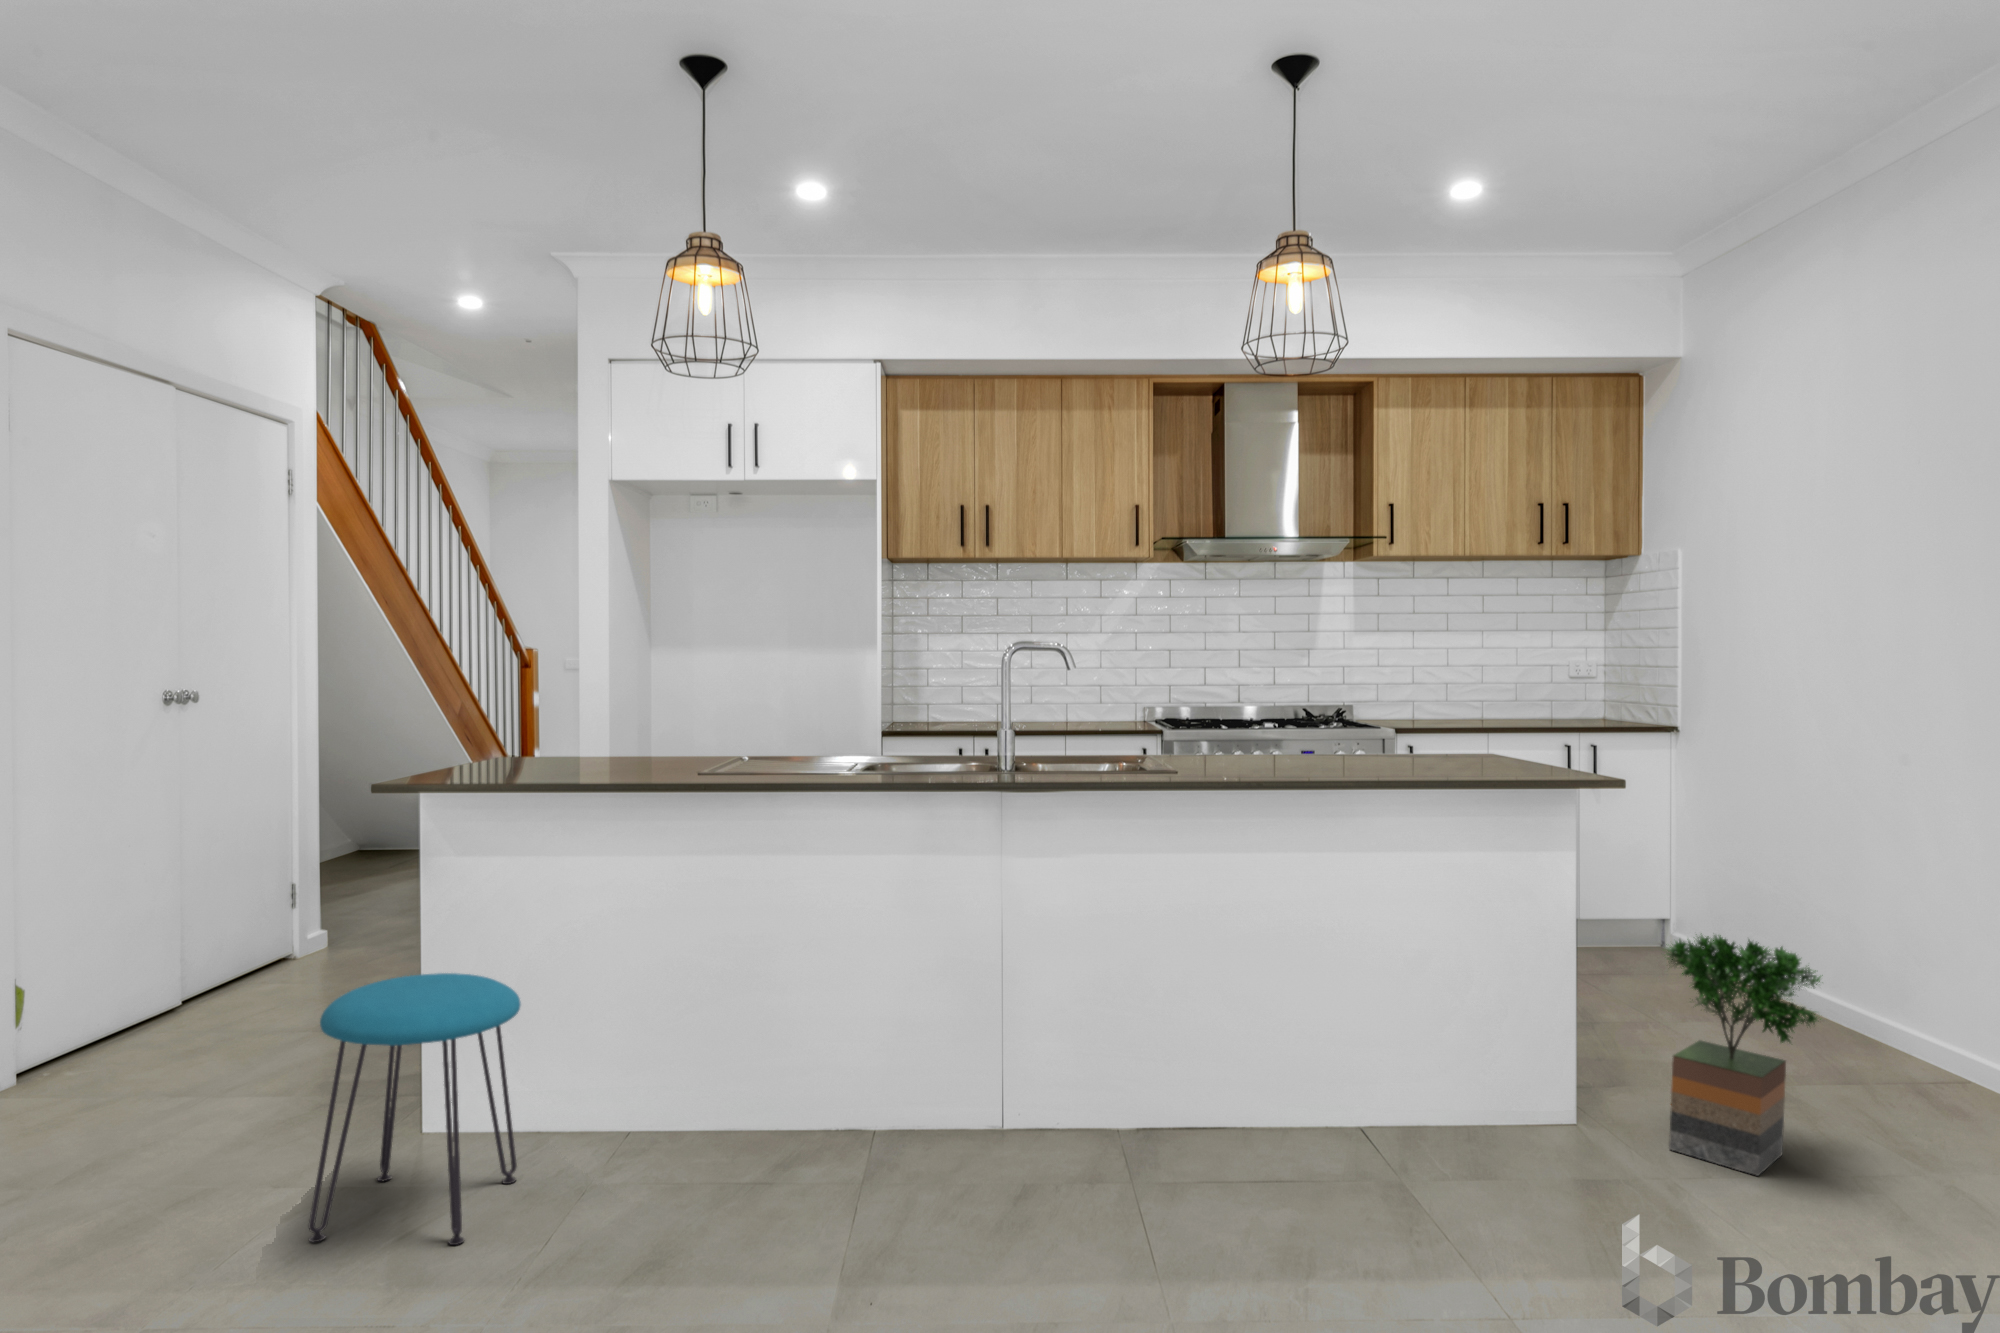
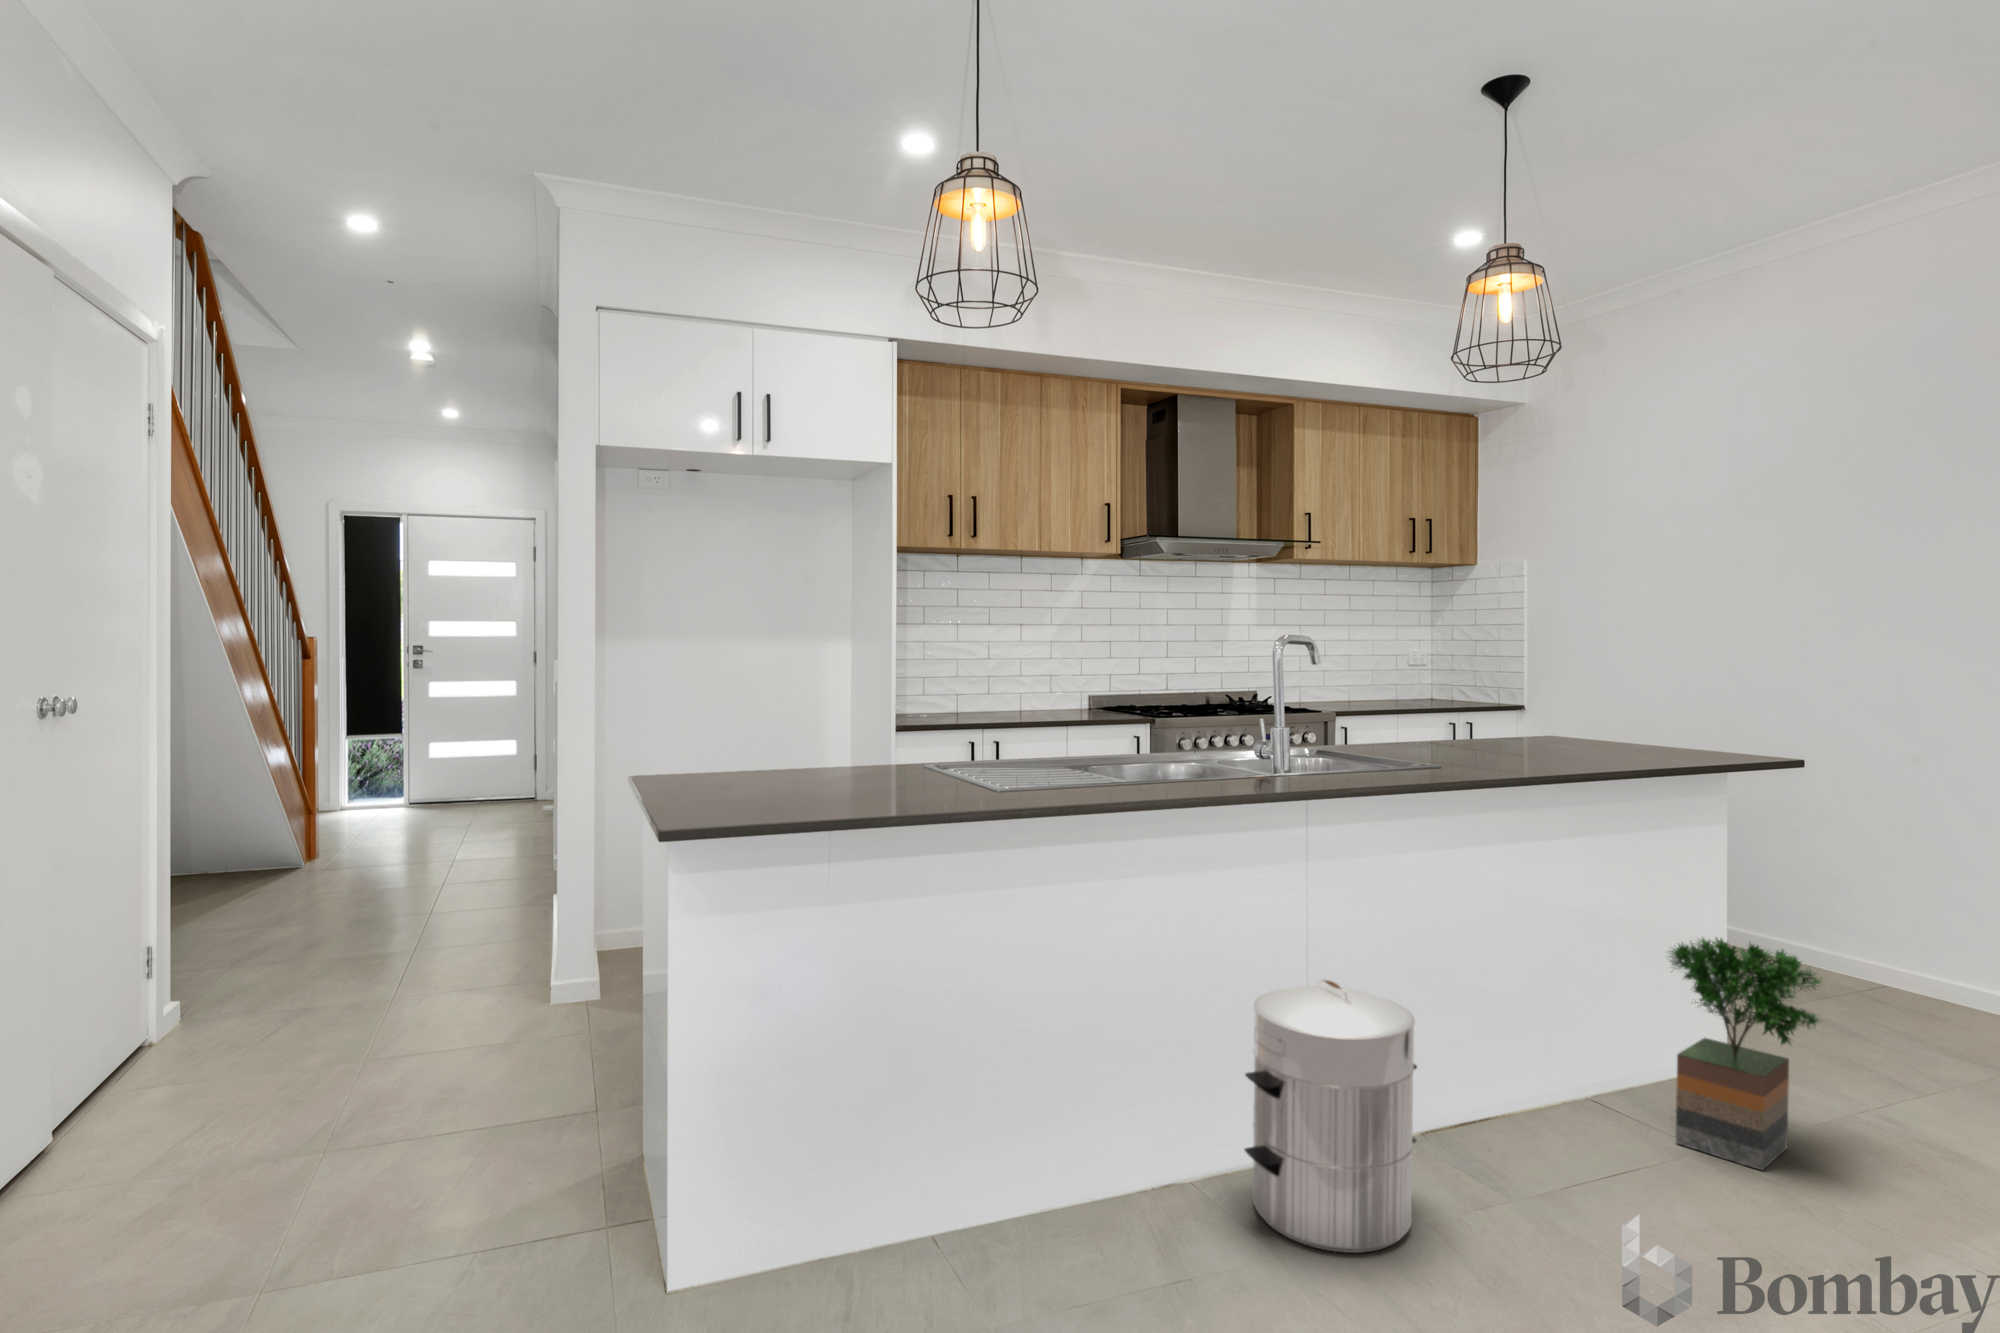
waste bin: none [1226,966,1409,1254] -> present [1245,980,1417,1253]
stool: present [309,973,520,1245] -> none [415,993,600,1243]

